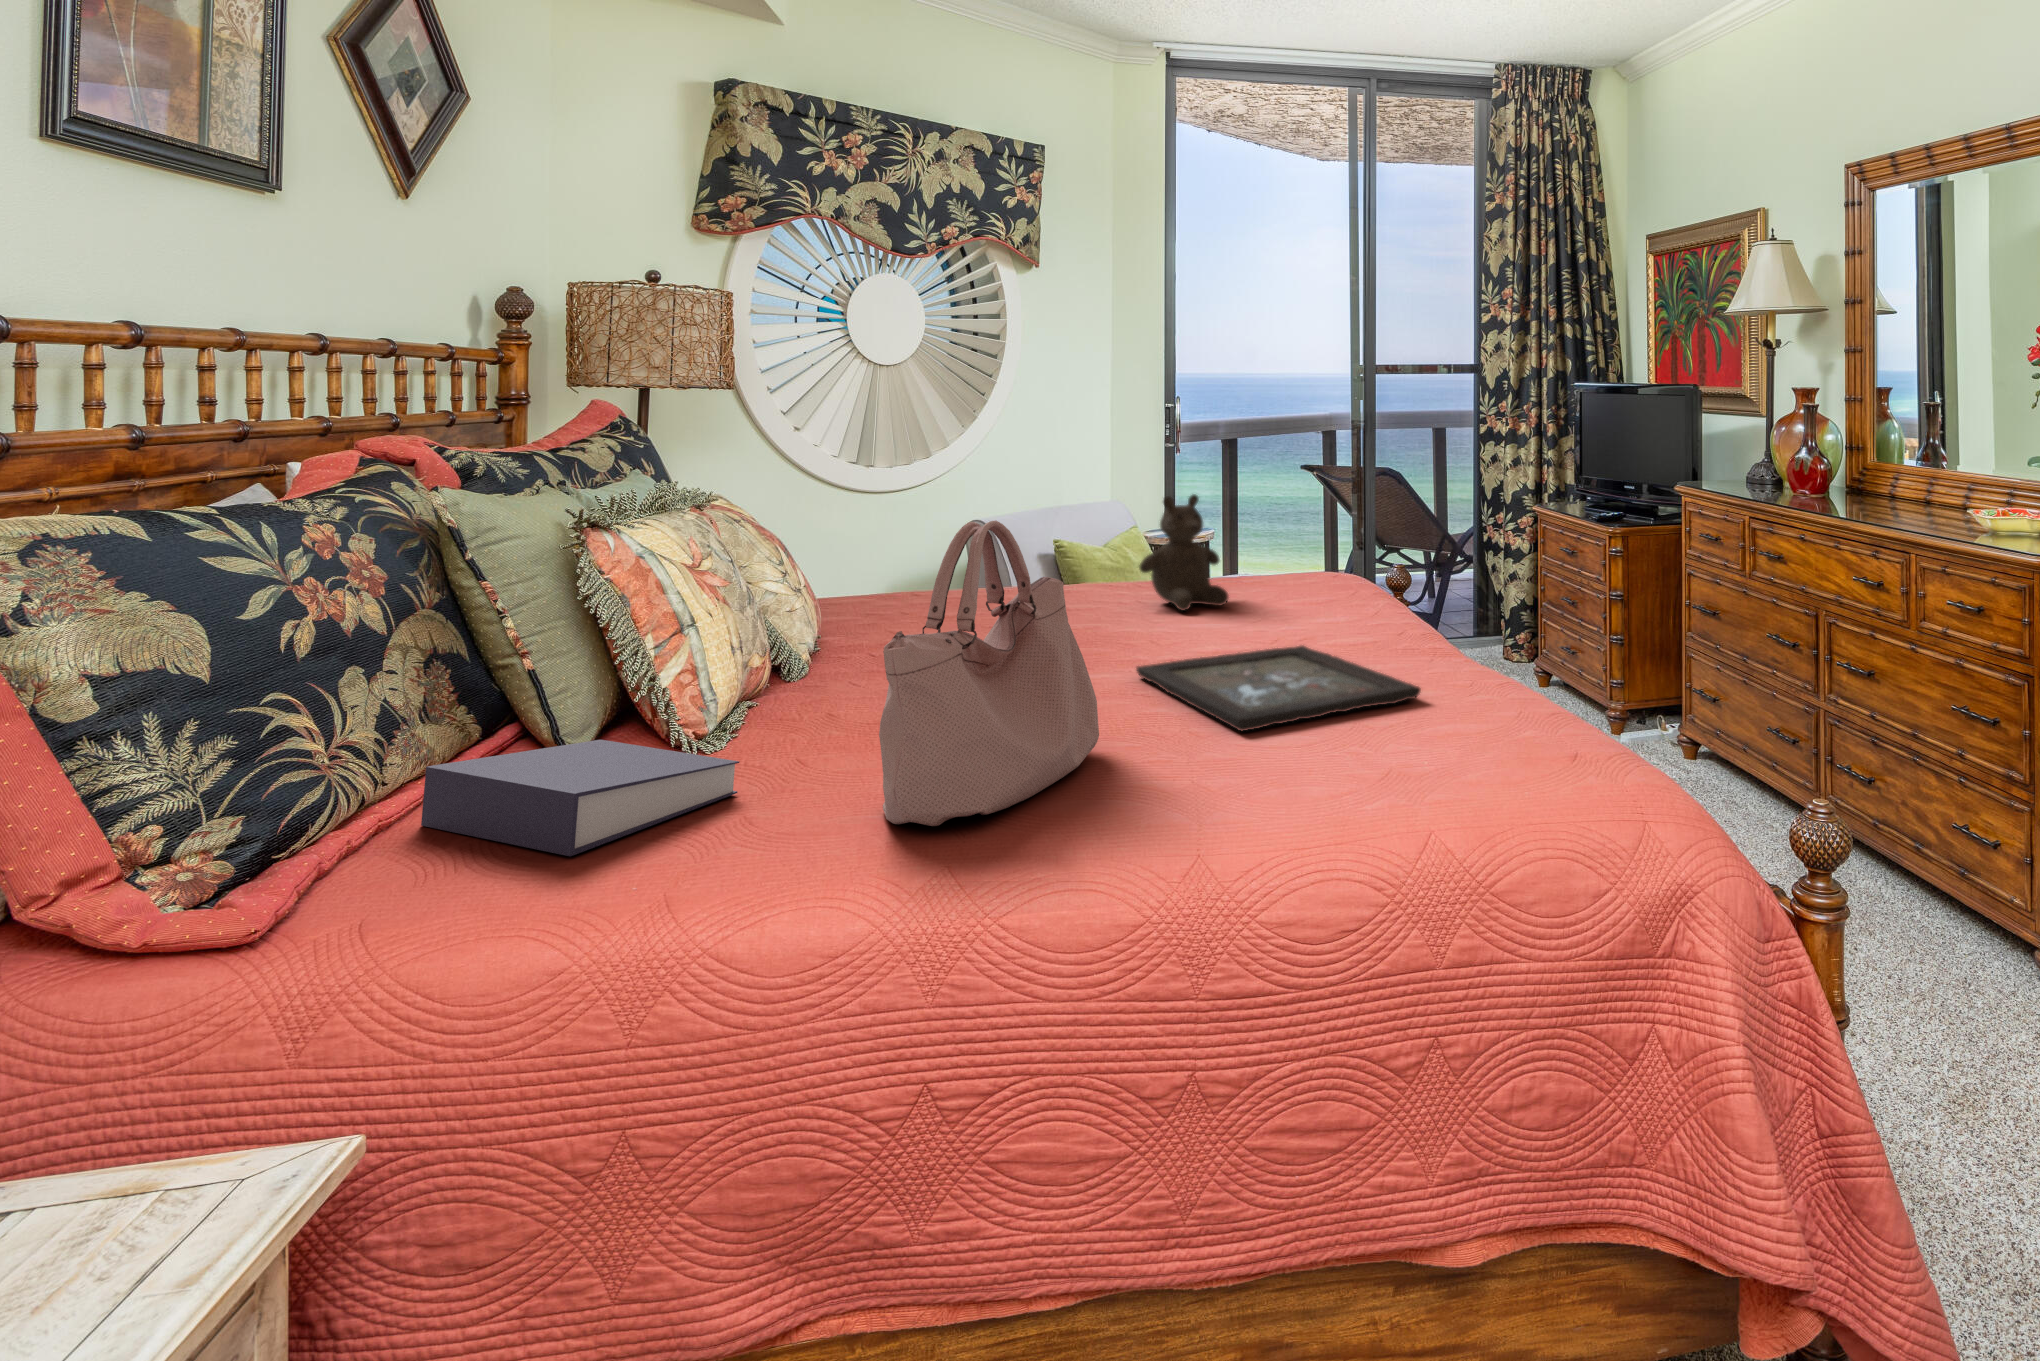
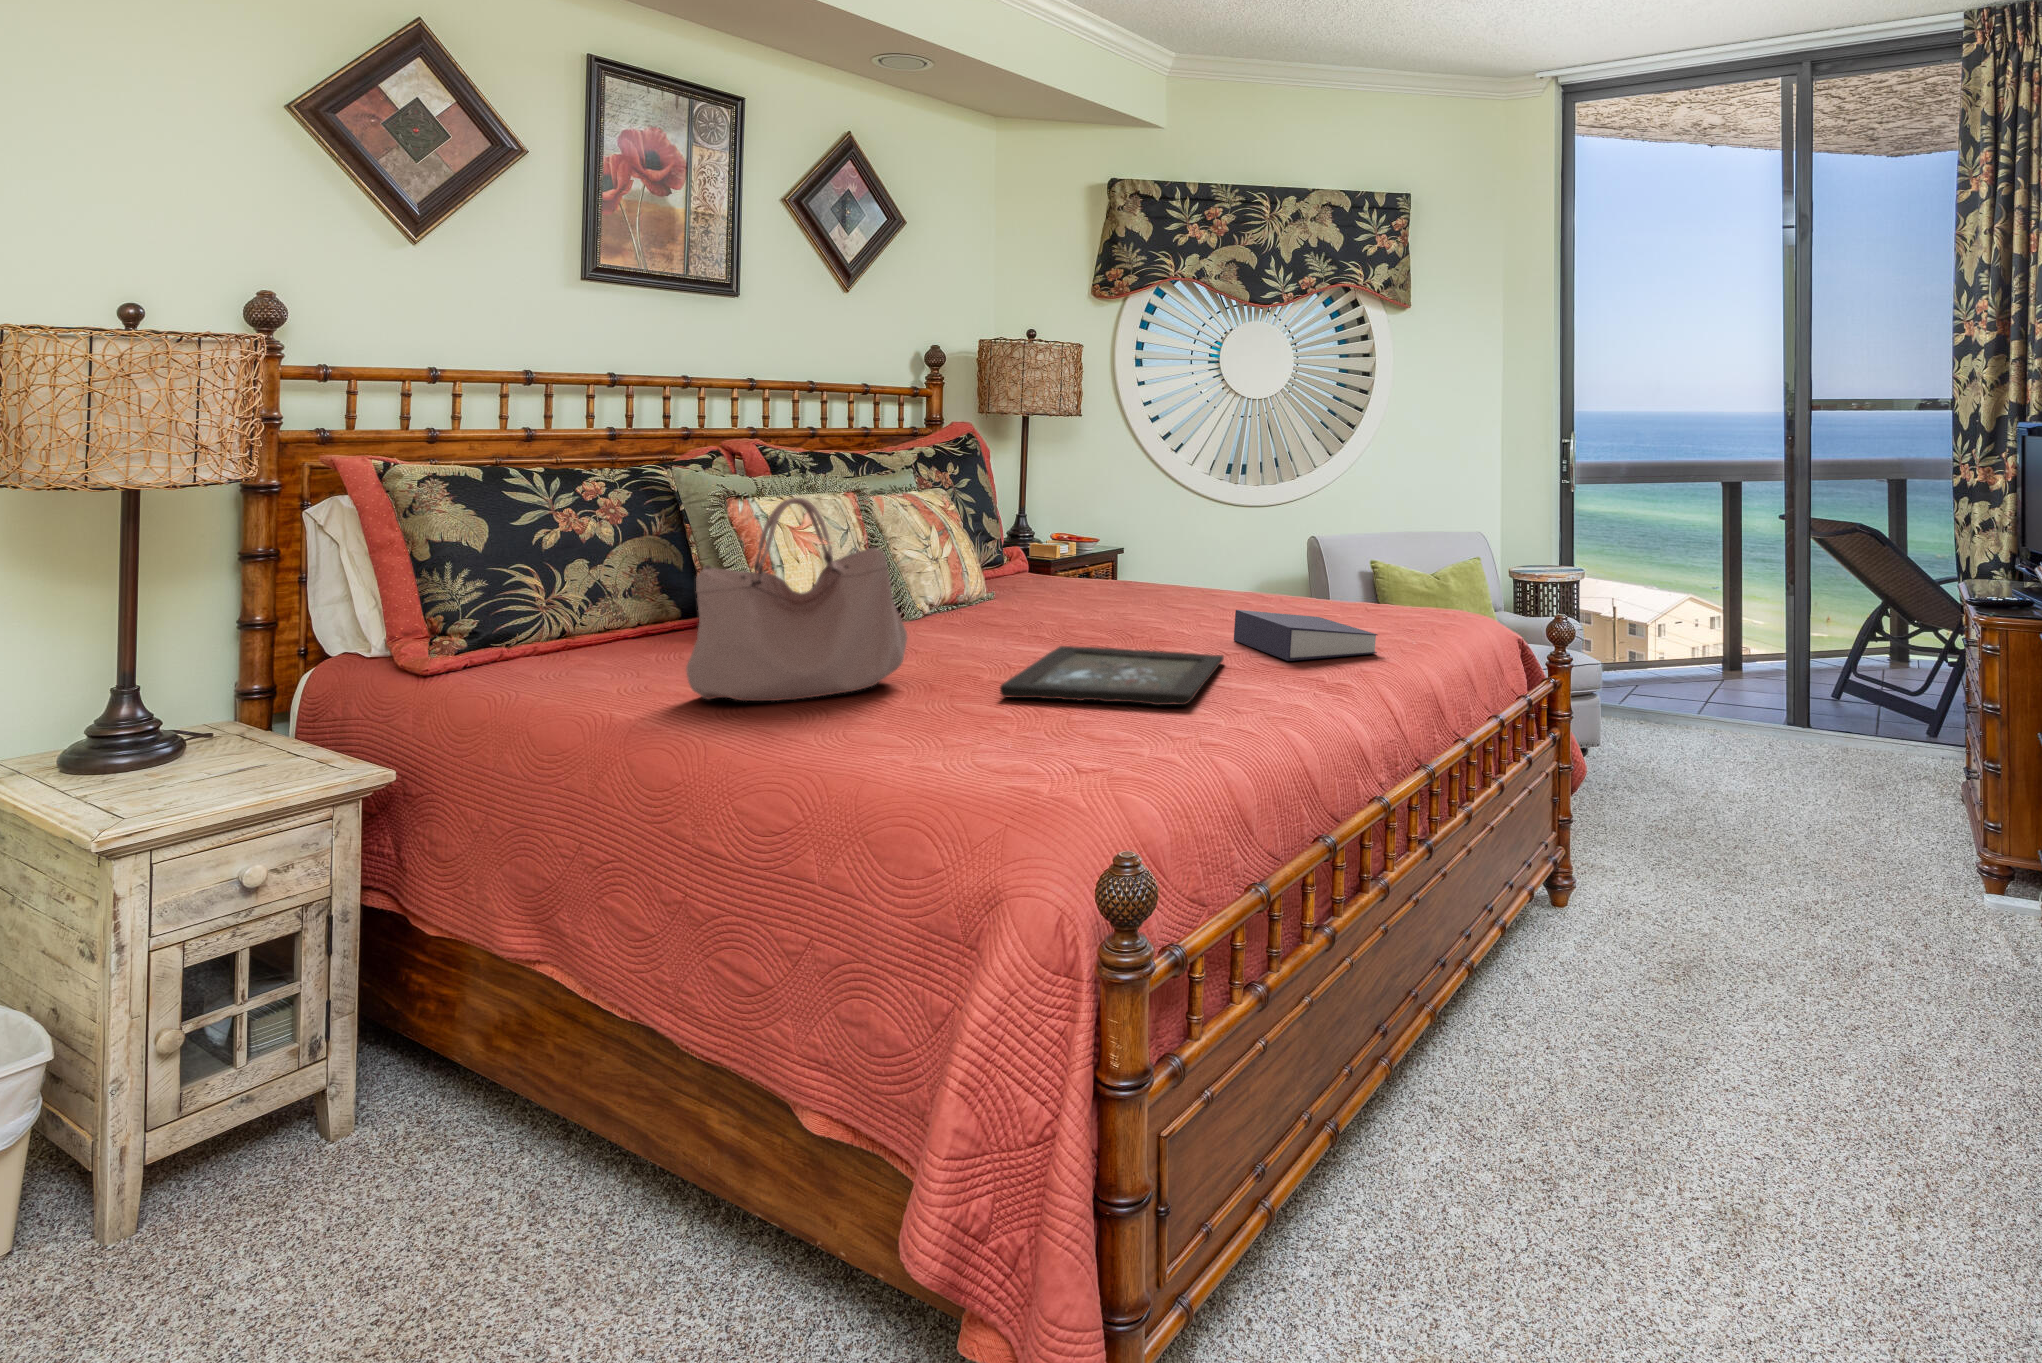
teddy bear: present [1140,494,1229,611] -> none [1219,515,1303,622]
book: present [421,740,739,856] -> present [1234,610,1377,661]

